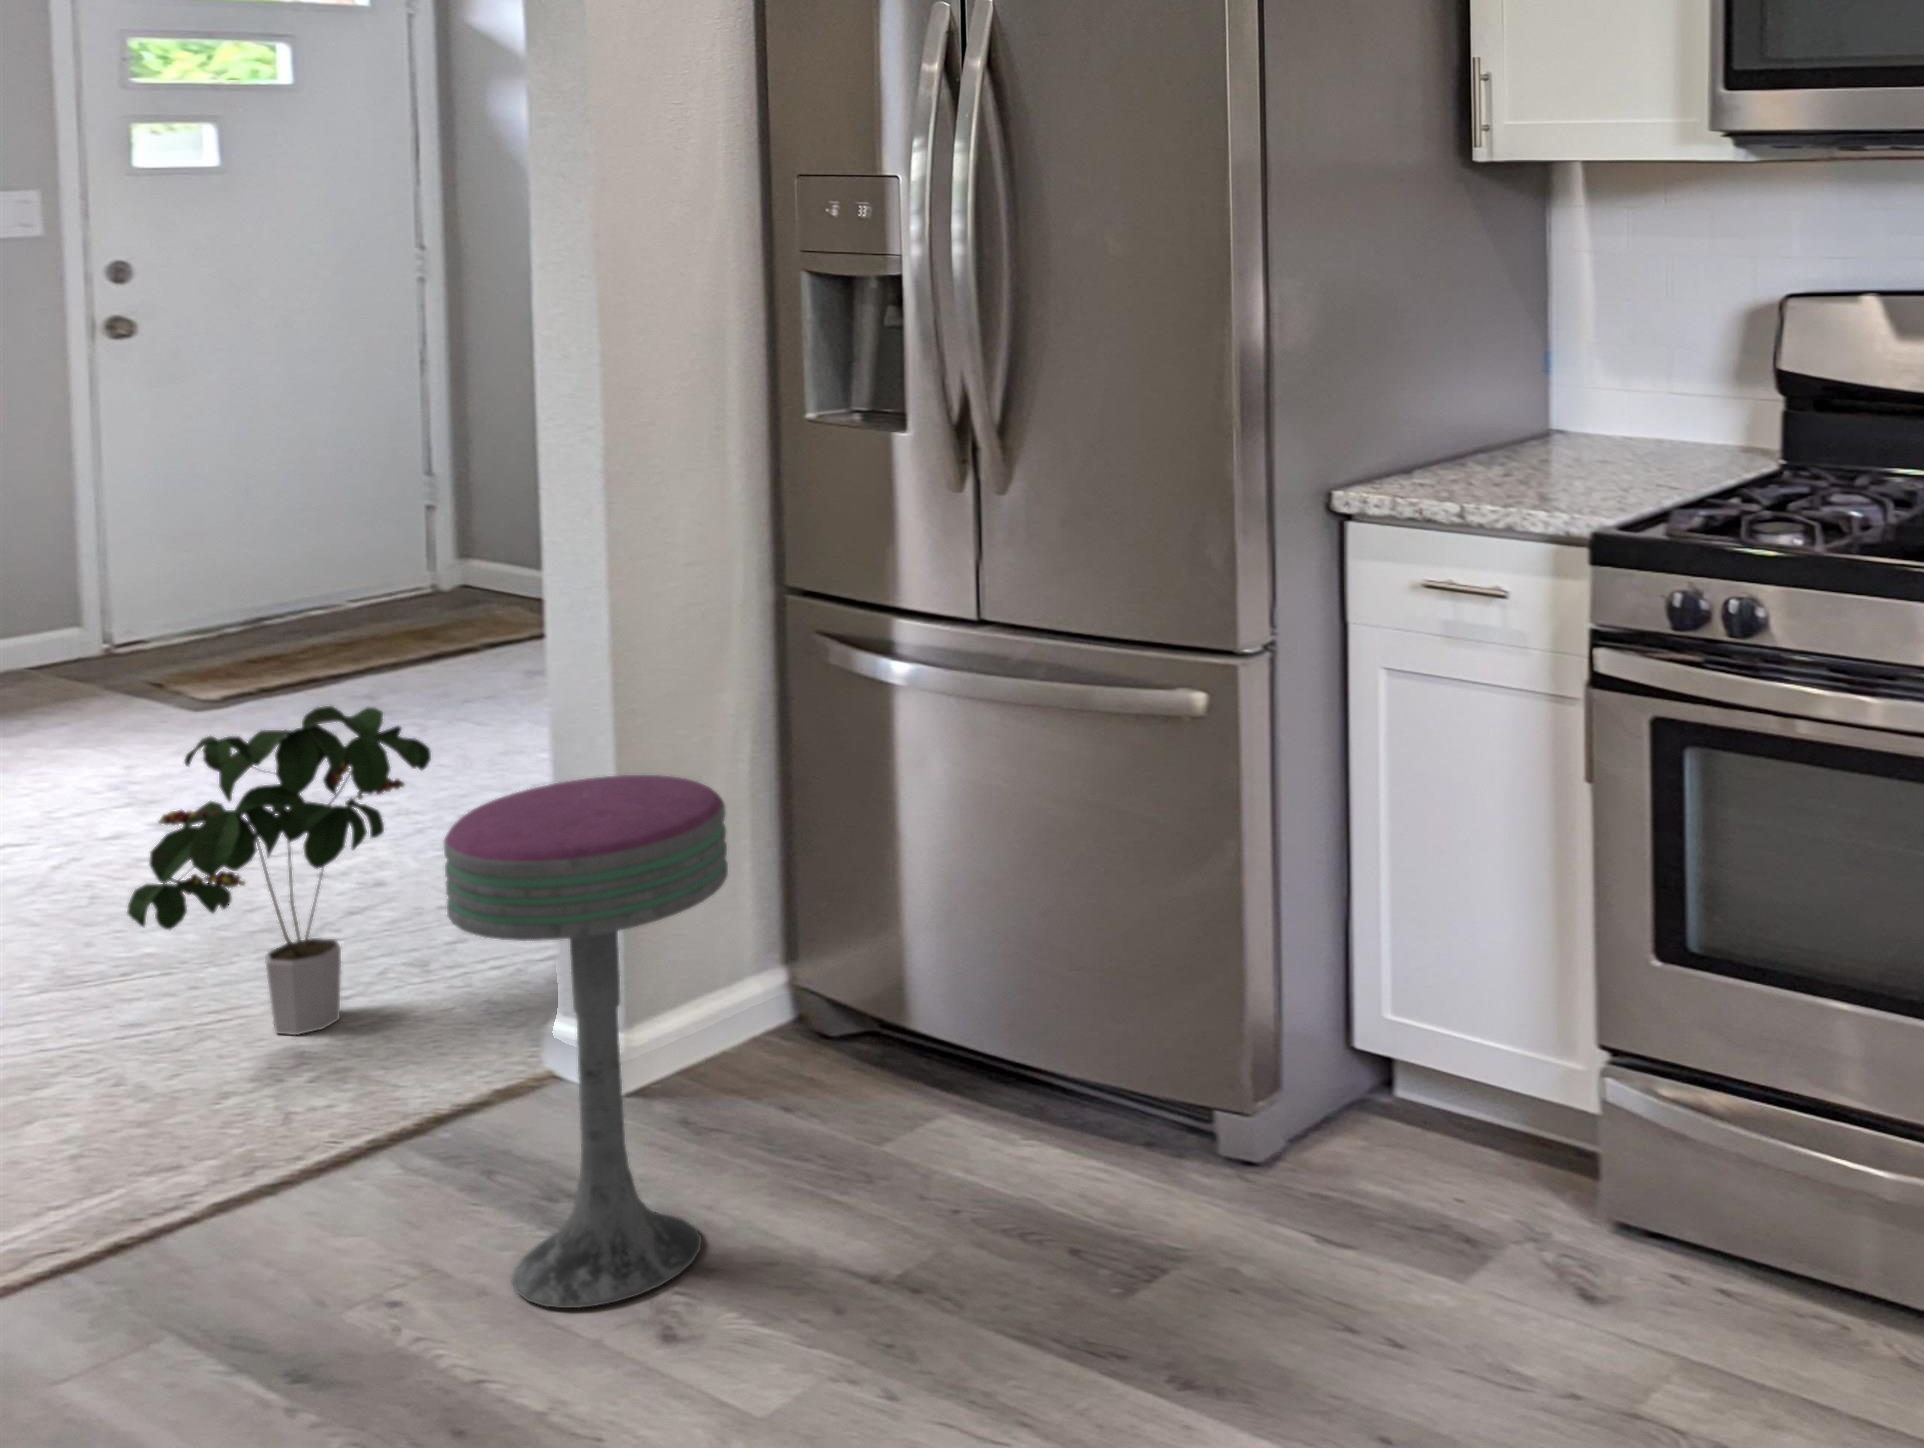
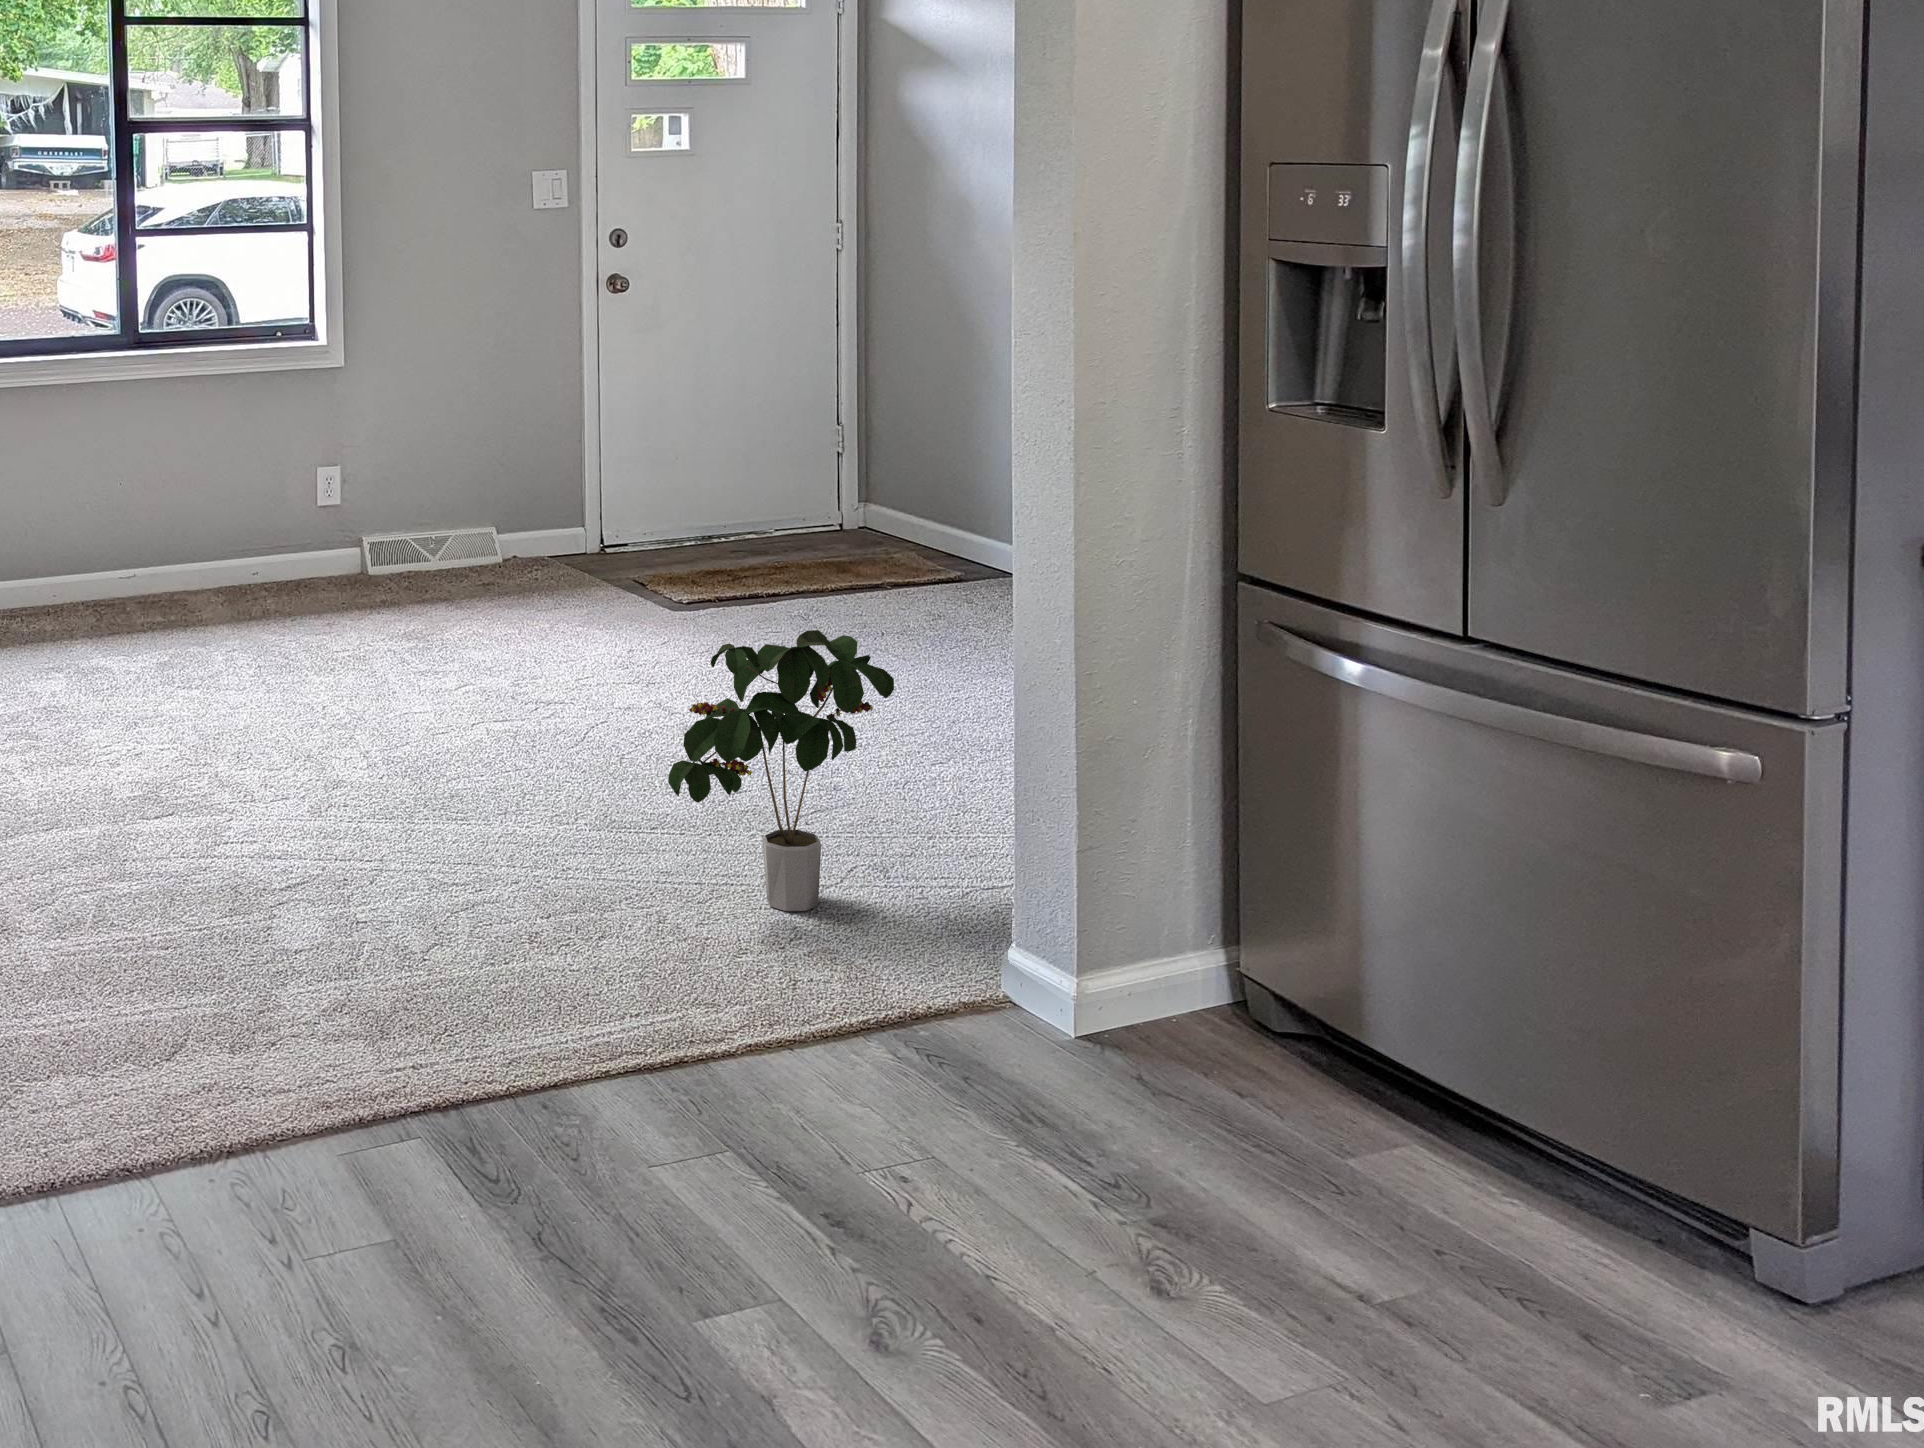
bar stool: present [444,775,728,1308] -> none [954,738,1210,1240]

